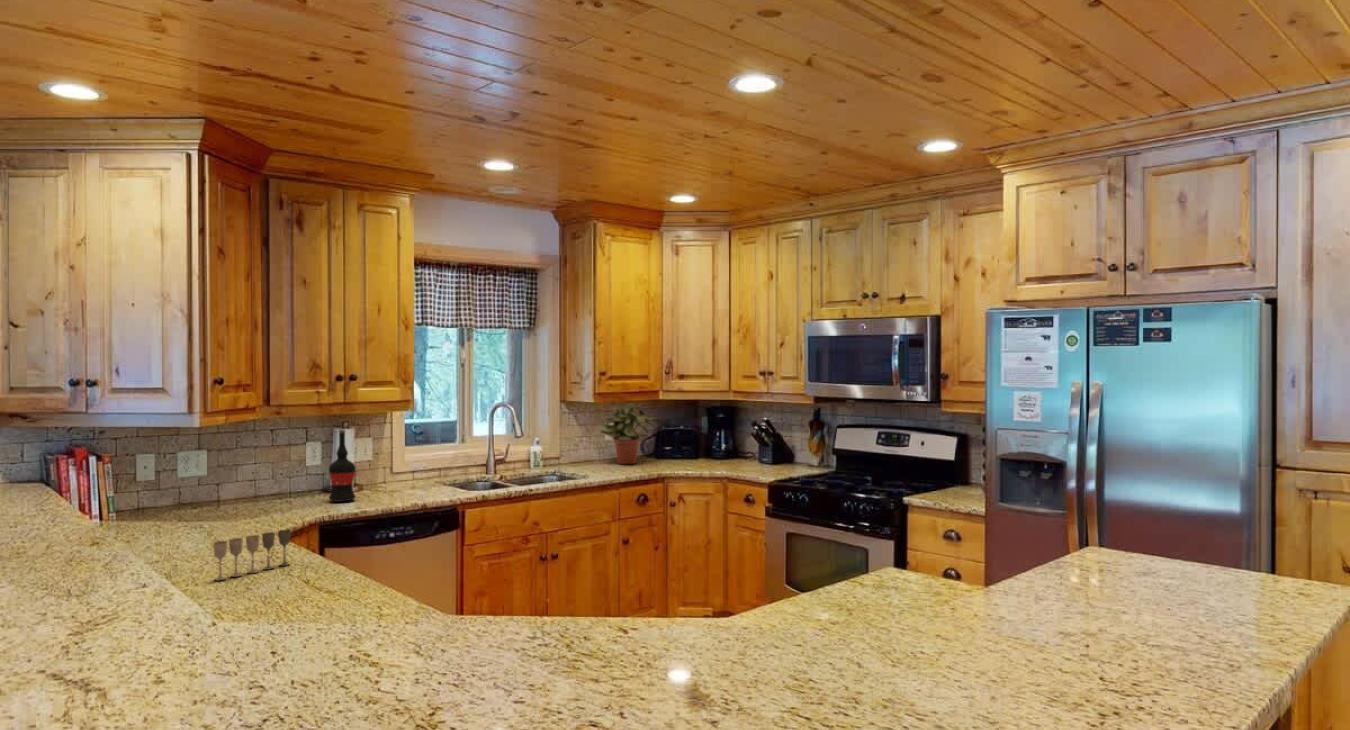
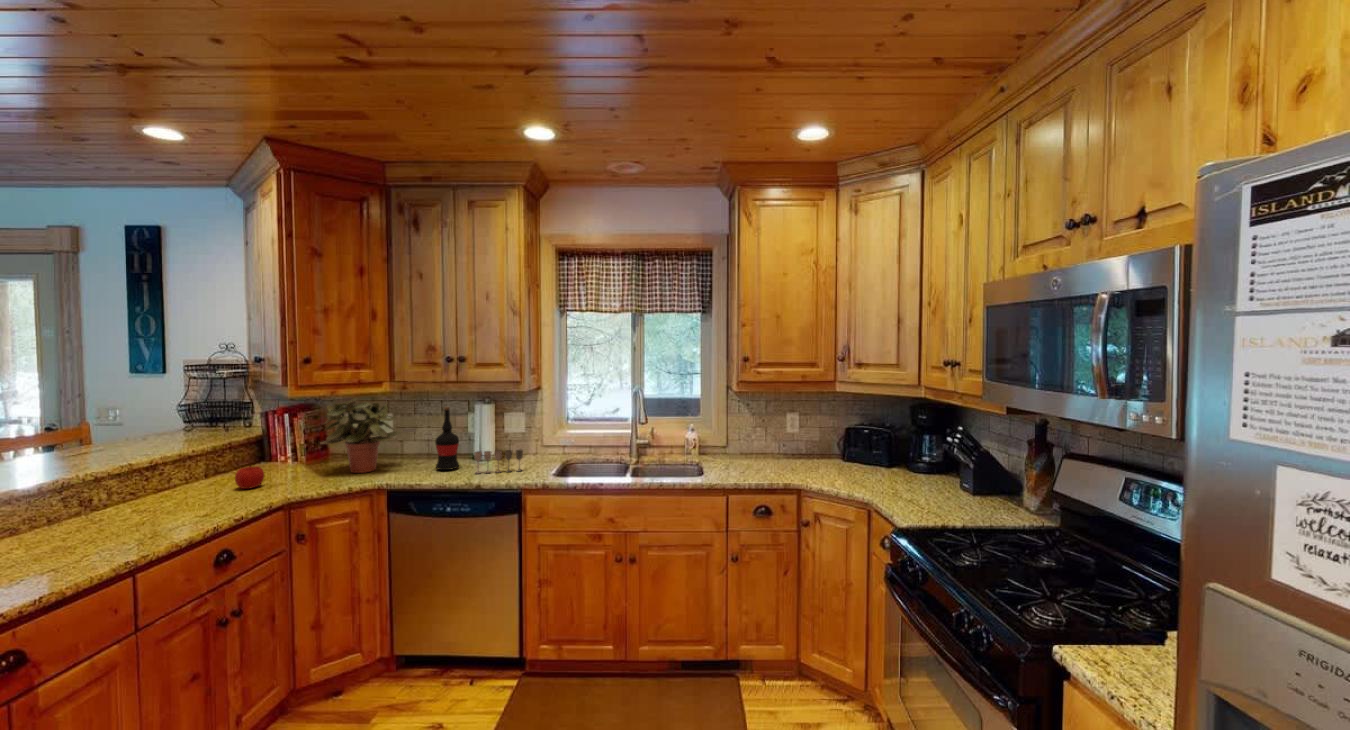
potted plant: present [600,403,657,464] -> present [321,398,404,473]
apple: none [153,508,187,540] -> present [235,465,264,489]
wine glass: present [213,530,291,581] -> present [474,450,523,474]

